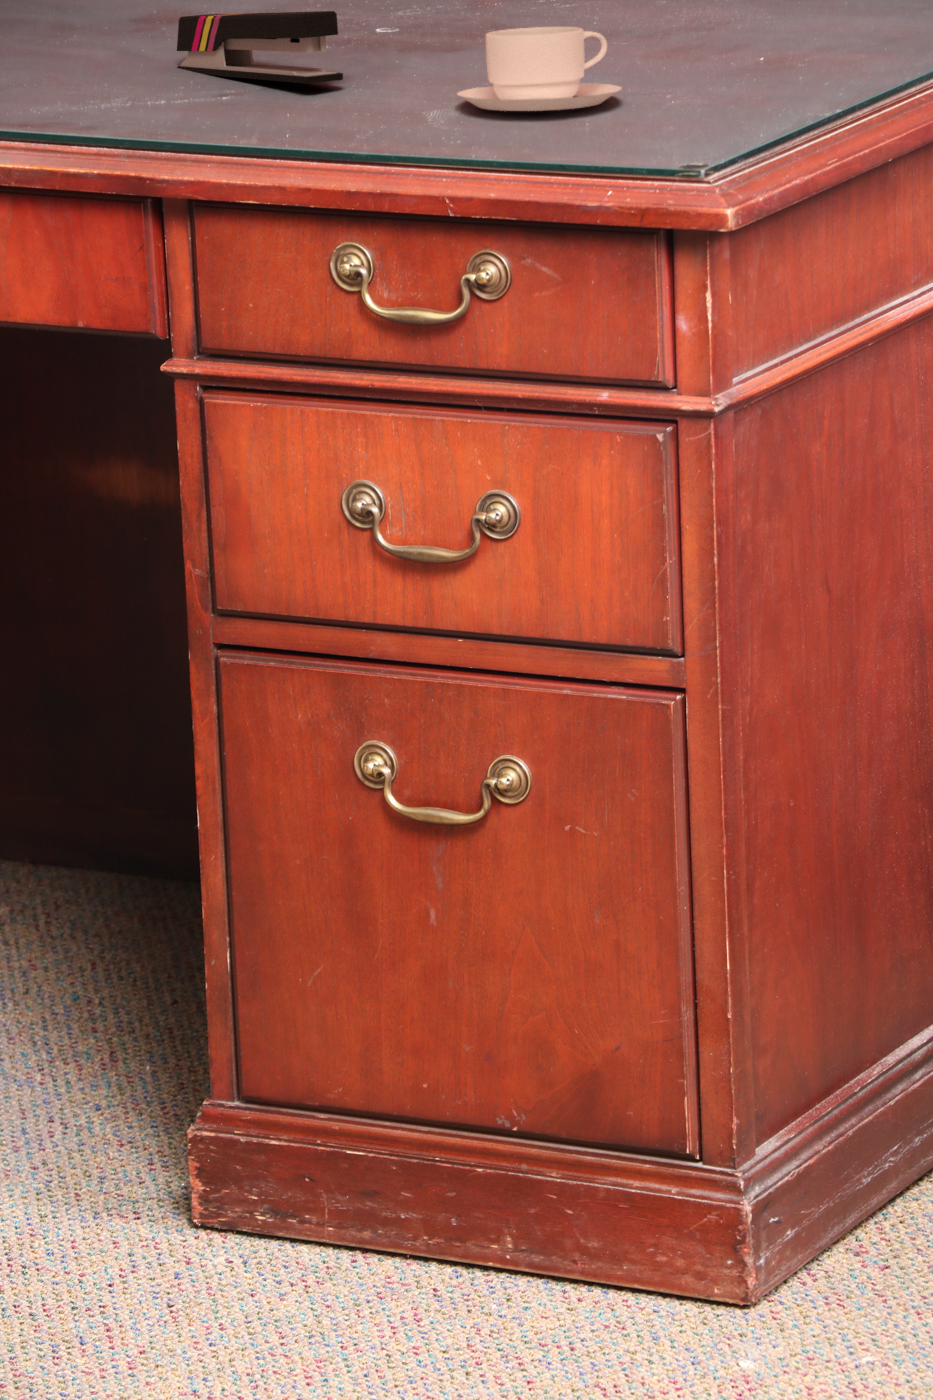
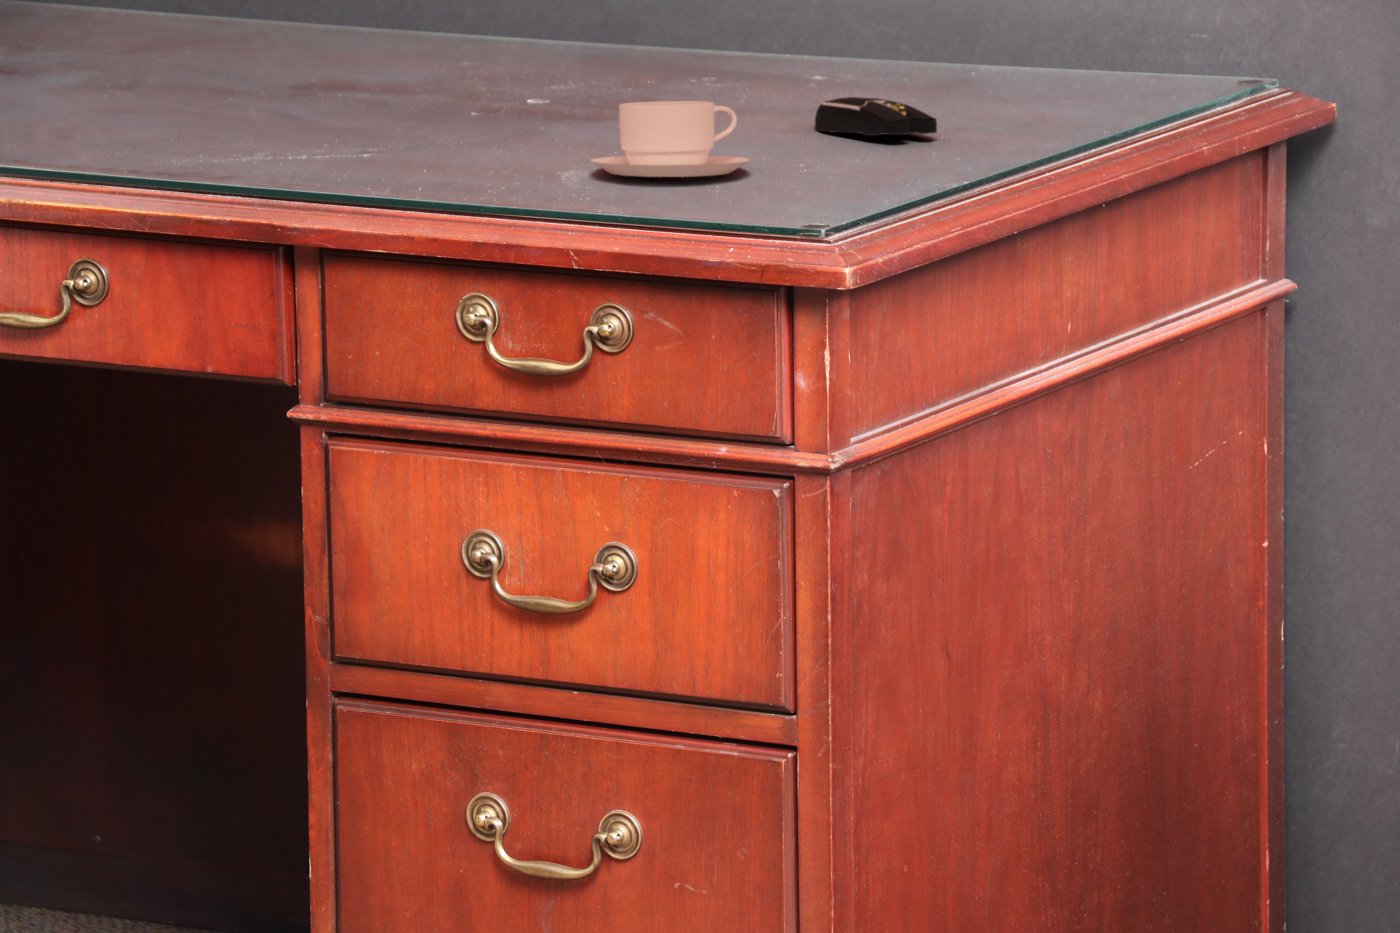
computer mouse: none [684,8,814,52] -> present [815,97,937,136]
stapler: present [177,11,343,83] -> none [330,82,484,148]

